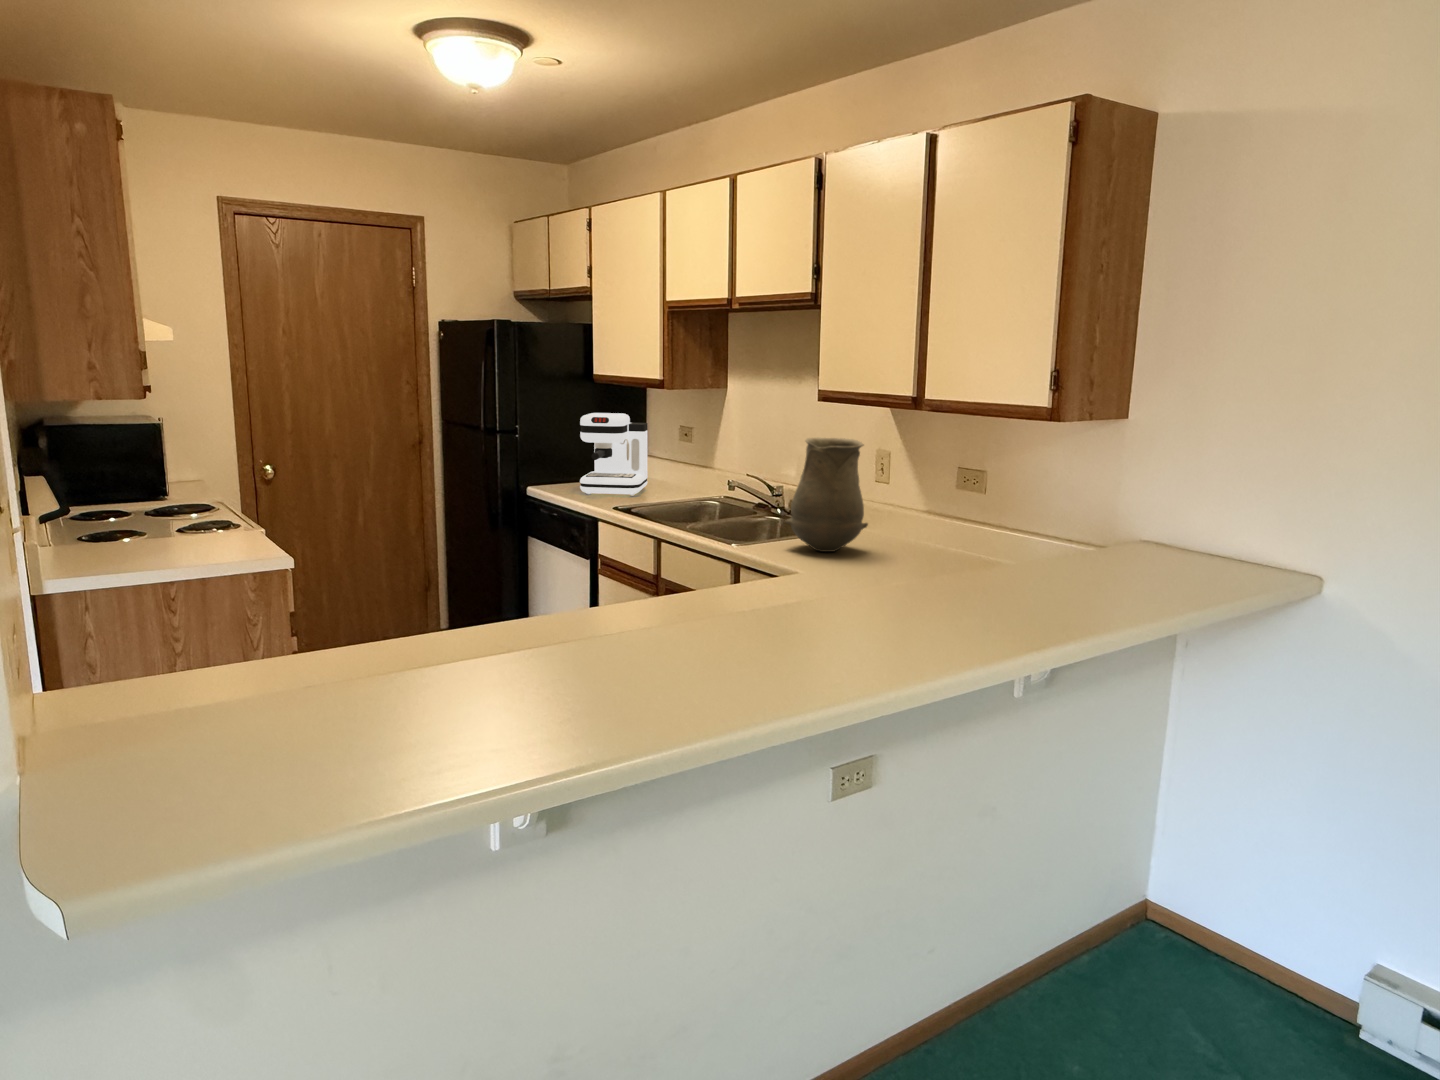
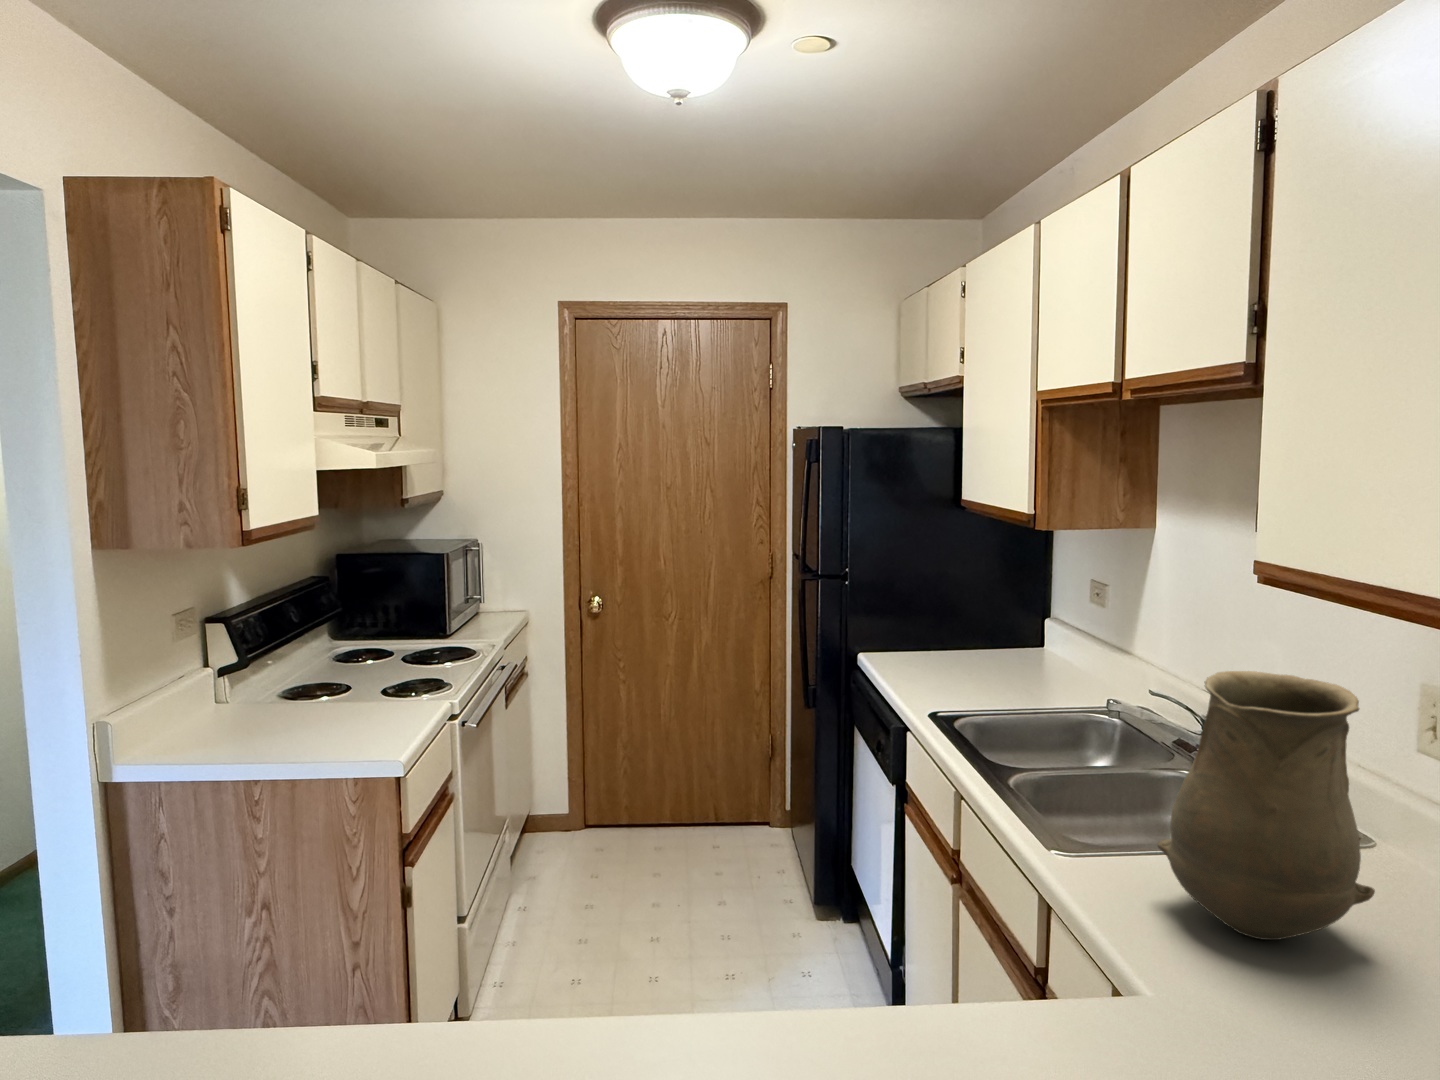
coffee maker: present [580,413,648,496] -> none [907,557,1024,691]

